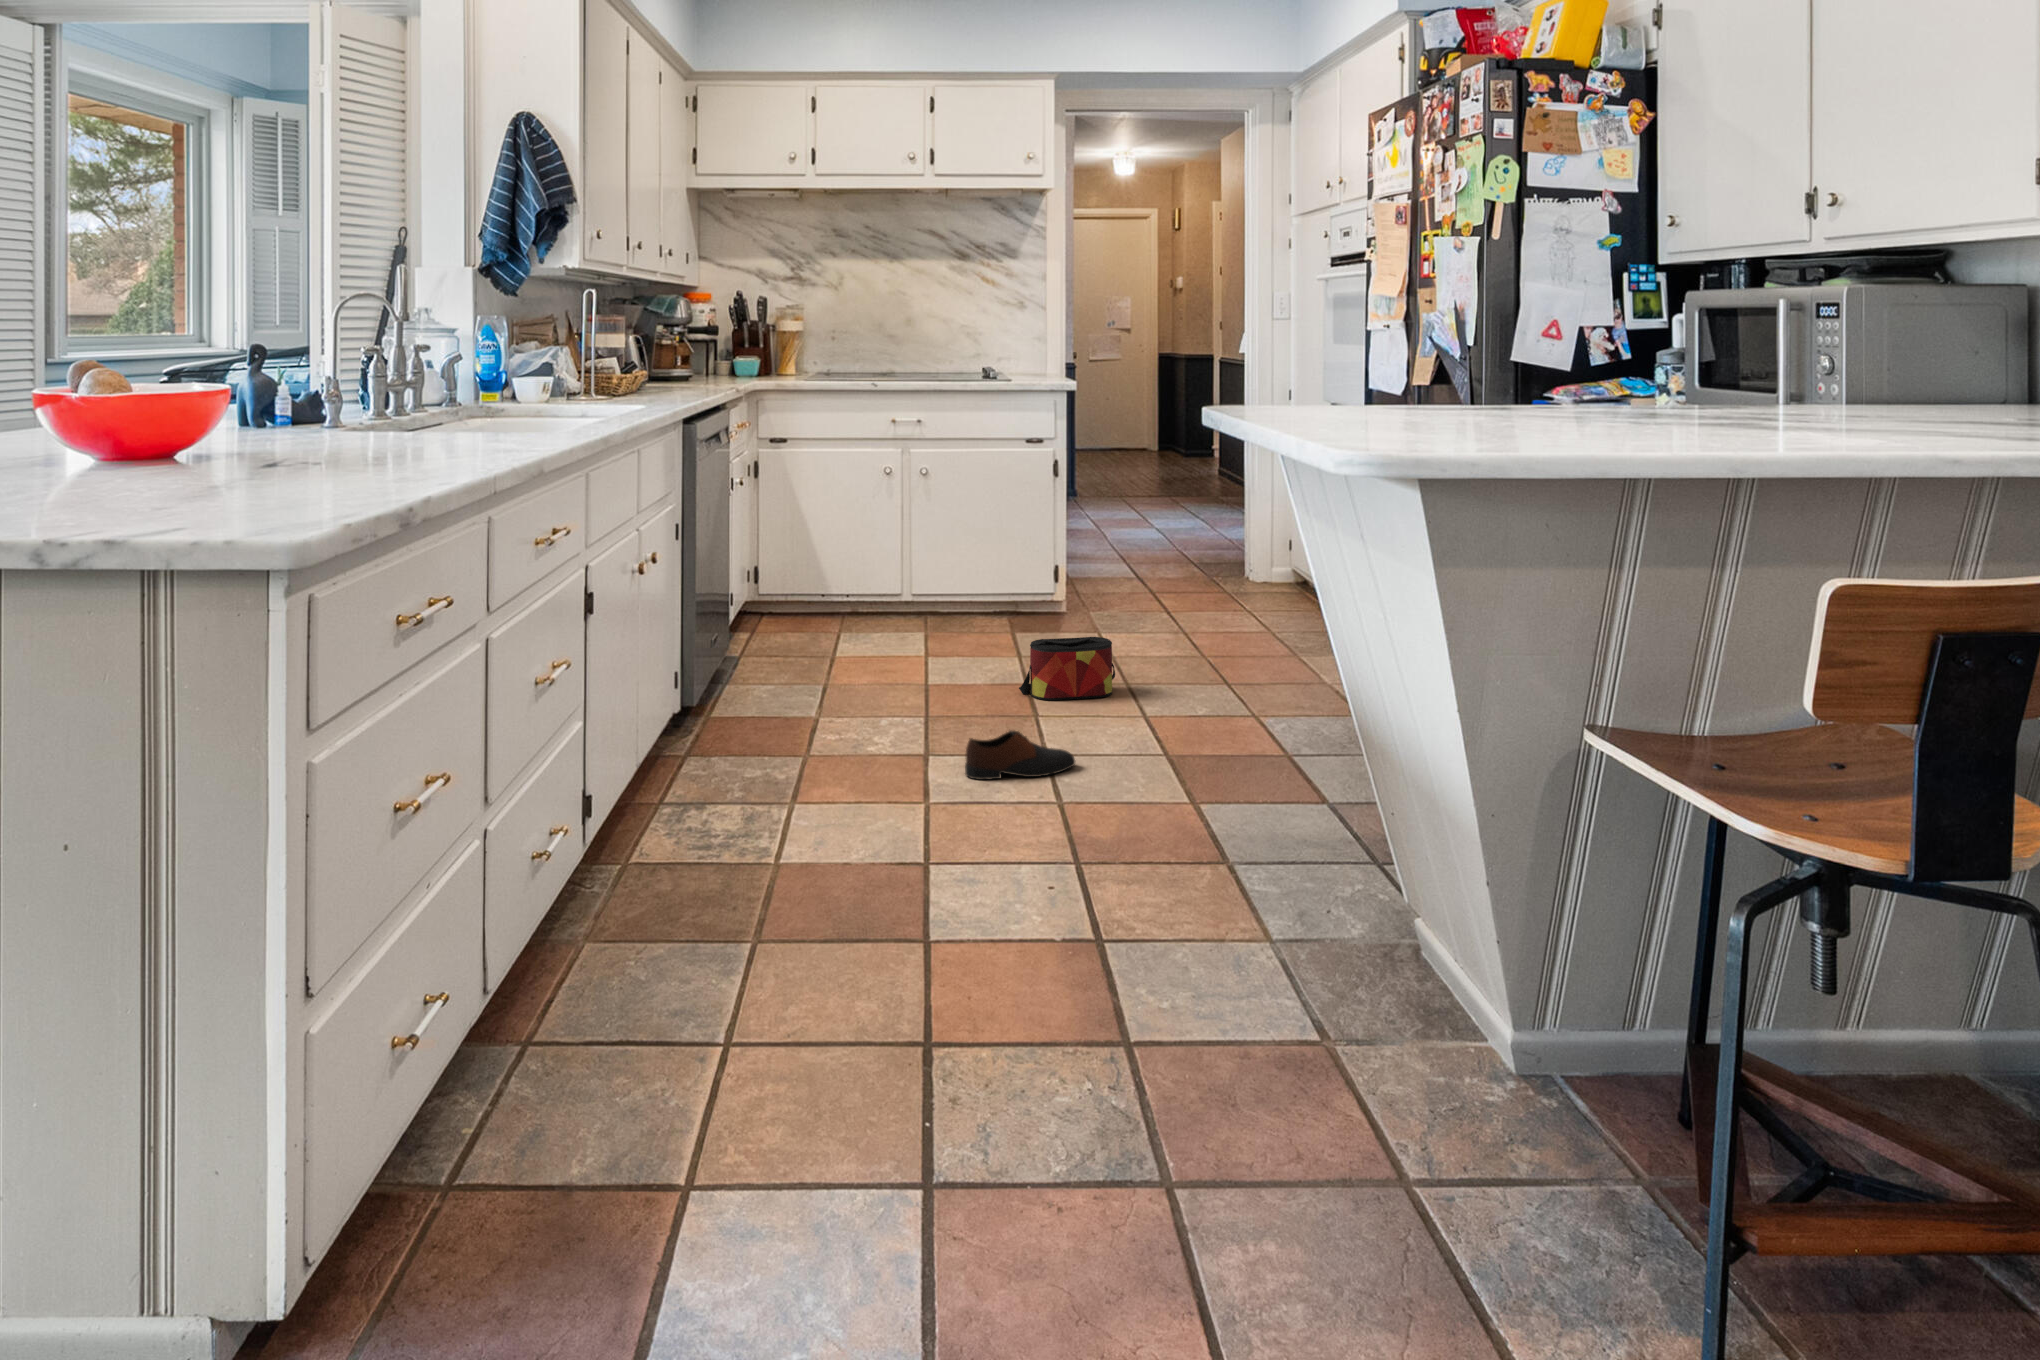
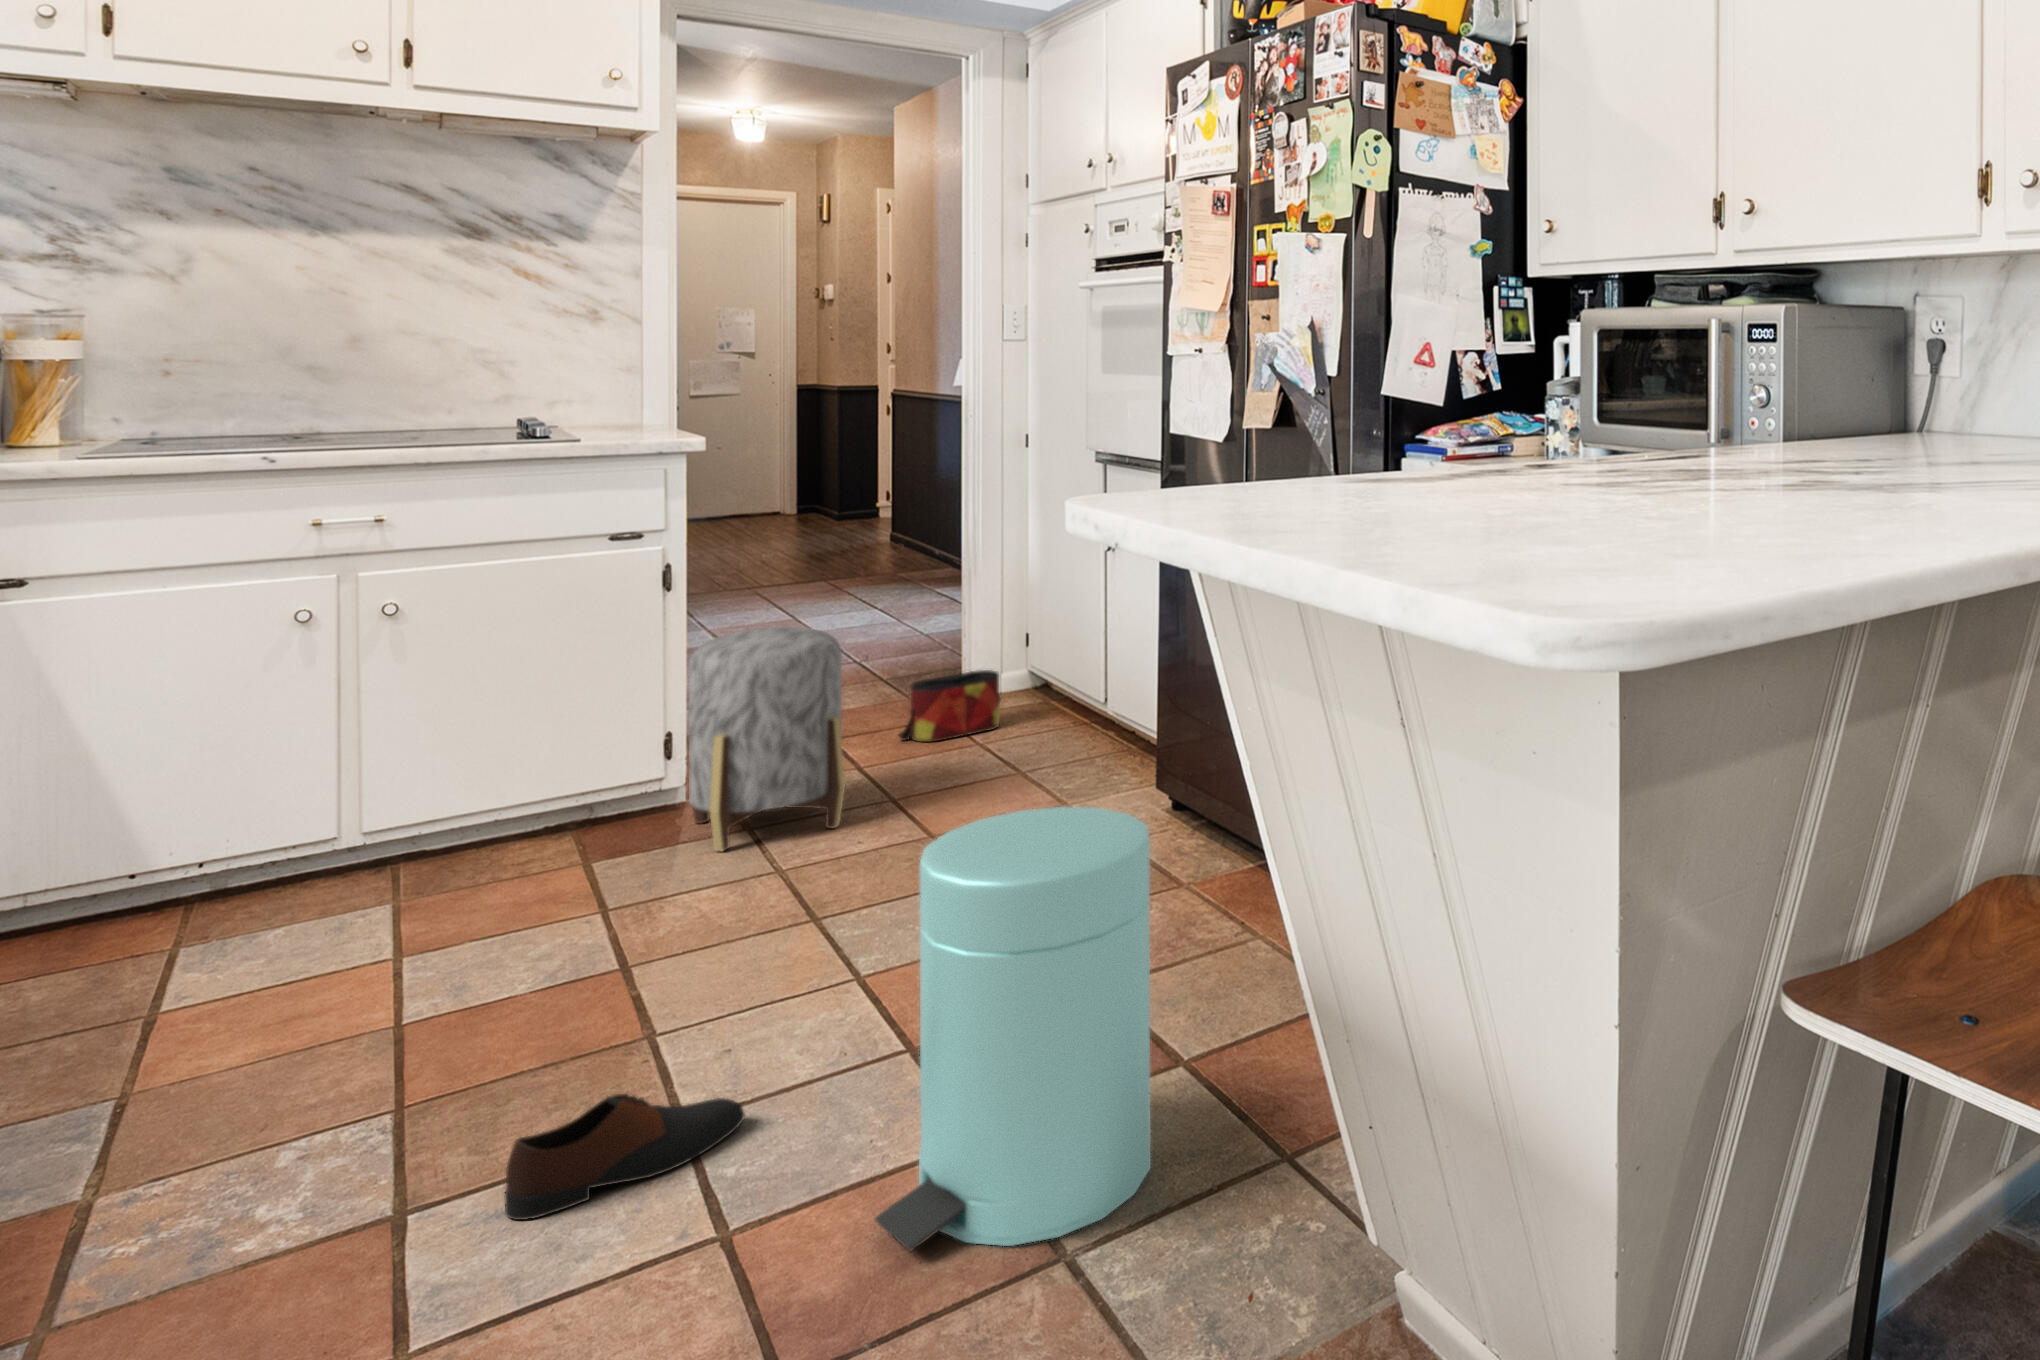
stool: none [1066,506,1154,642] -> present [689,627,845,851]
trash can: none [1131,612,1291,855] -> present [875,807,1151,1251]
bag: present [1019,637,1115,700] -> present [899,670,1000,742]

